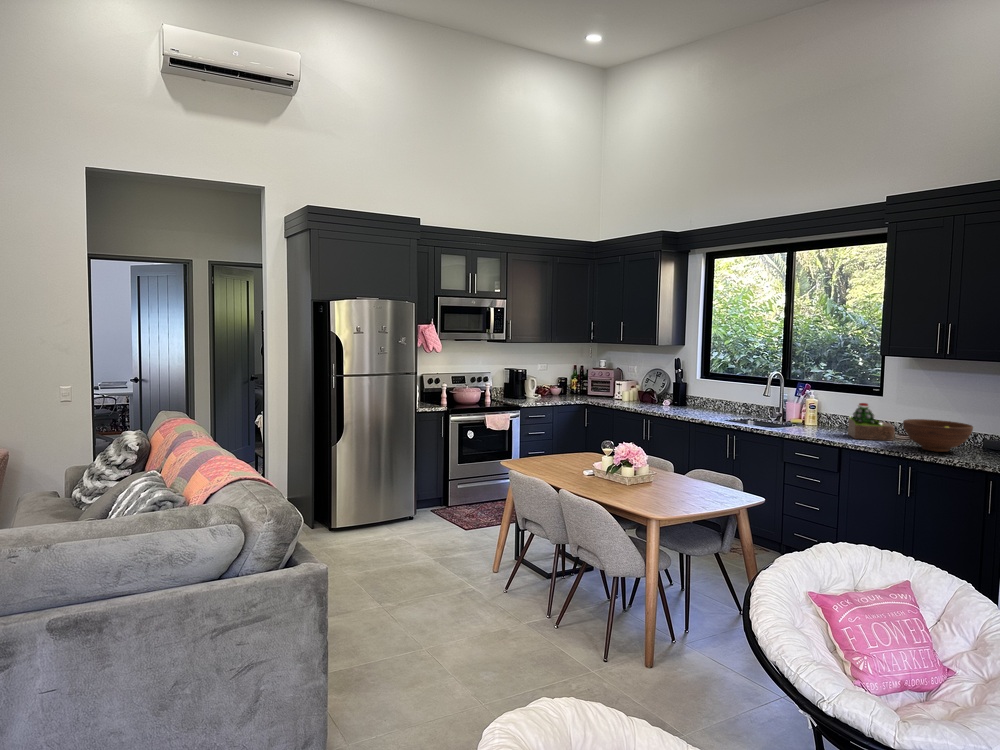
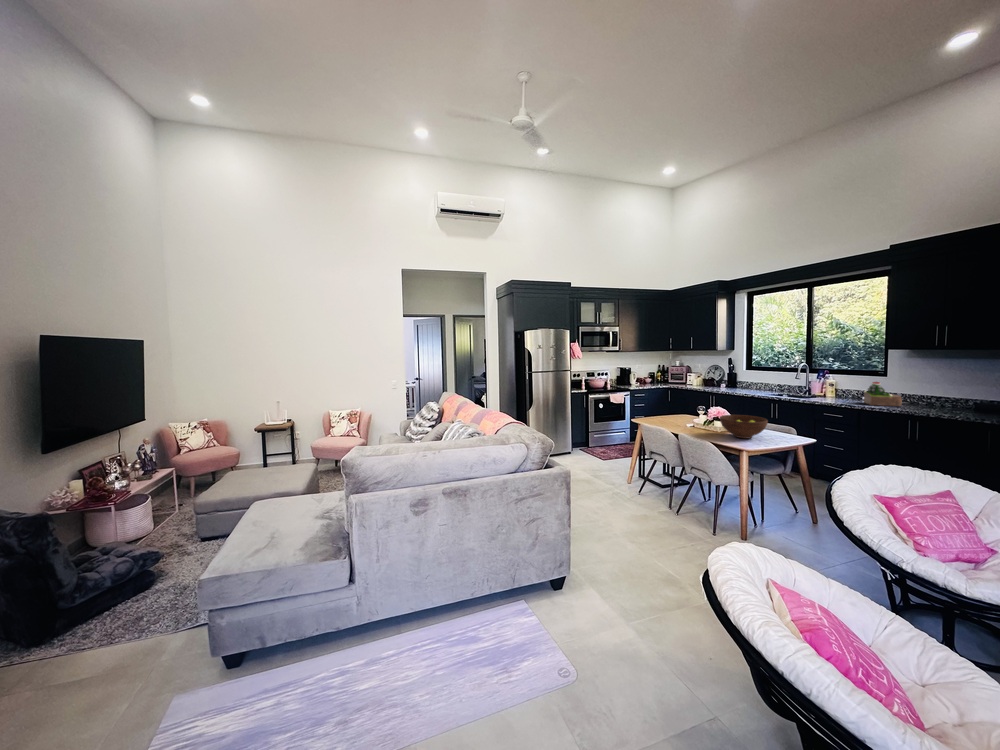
fruit bowl: present [903,419,973,452] -> present [720,415,768,438]

